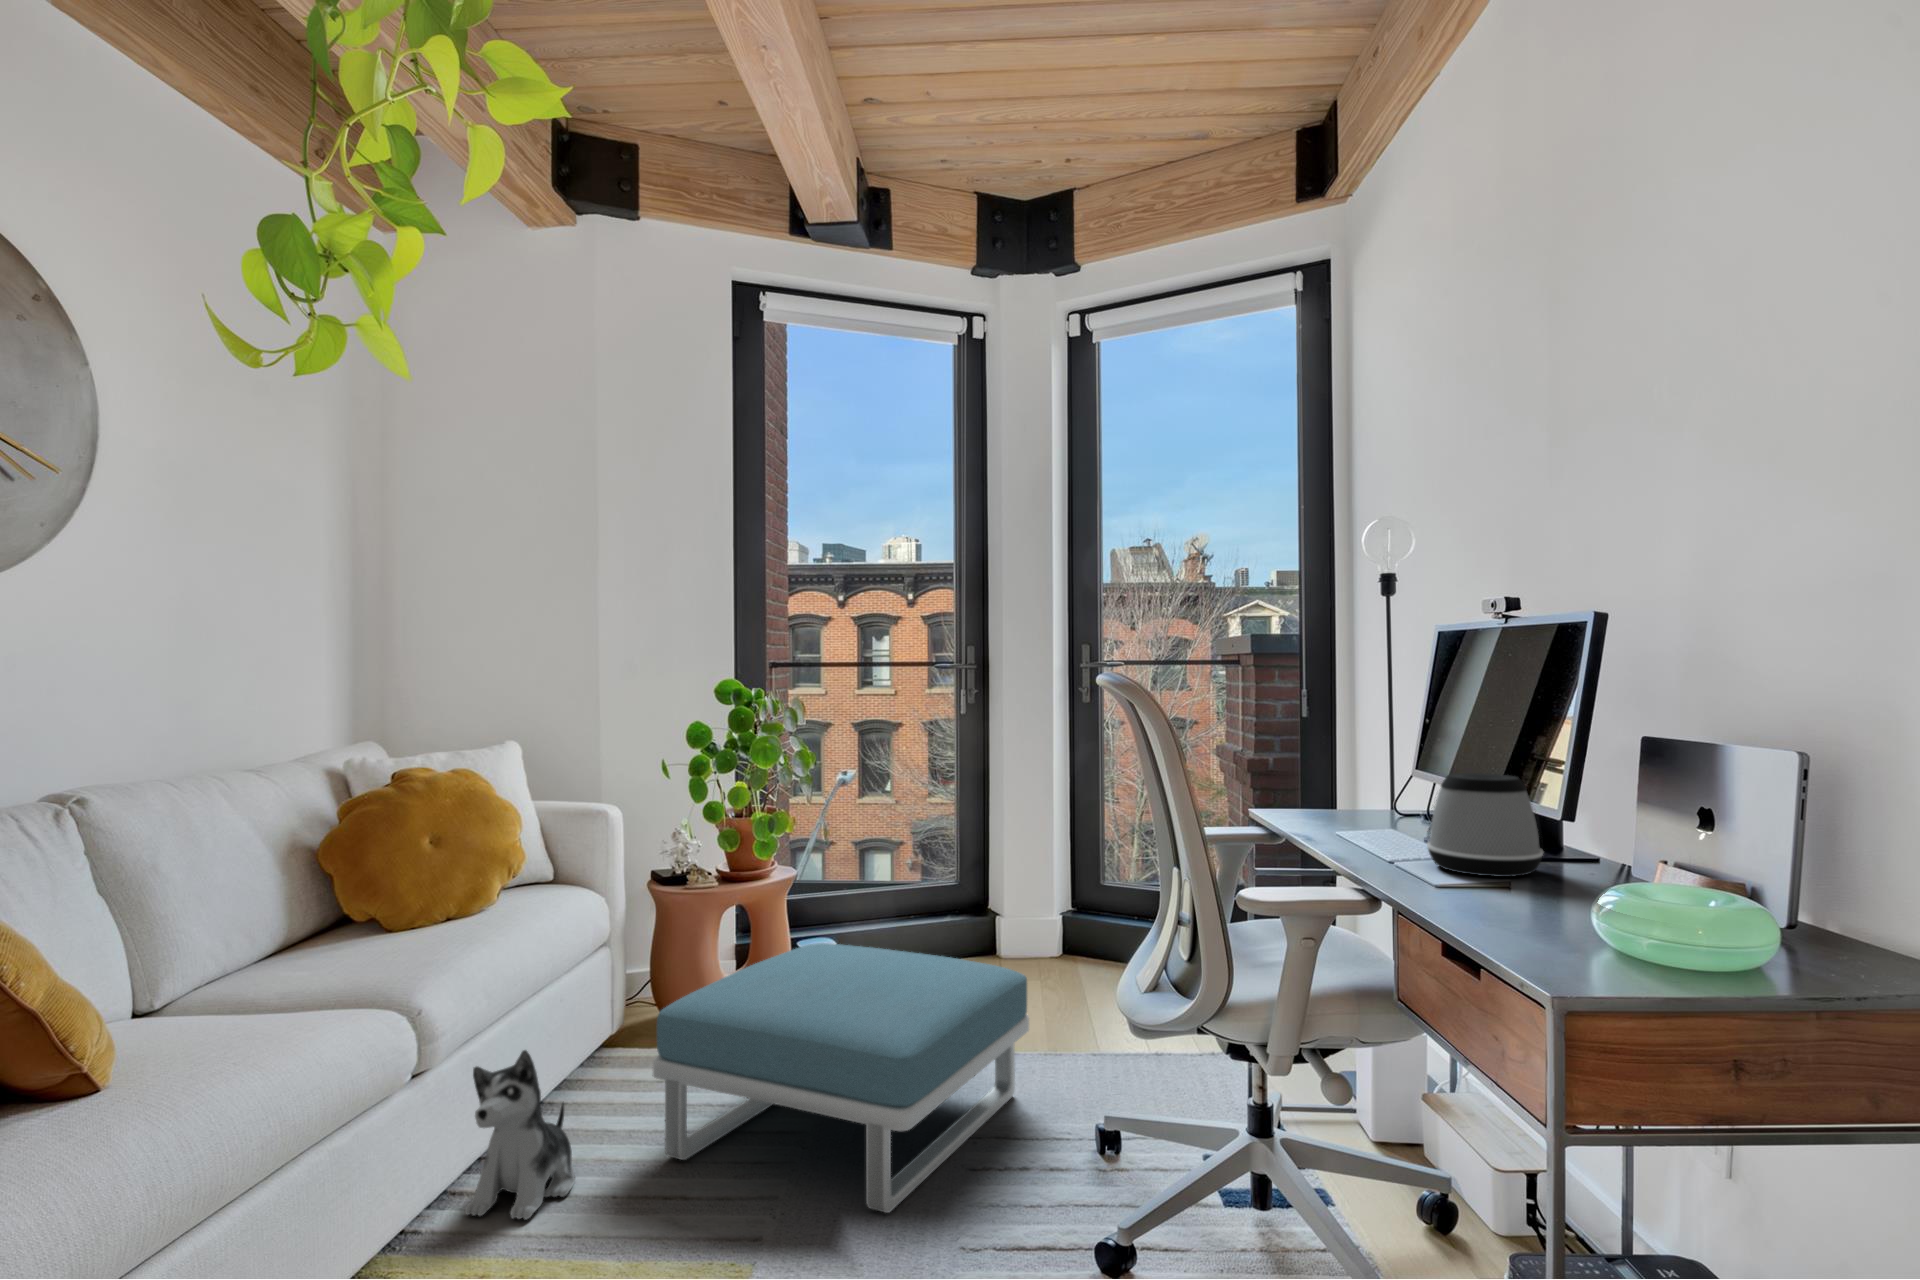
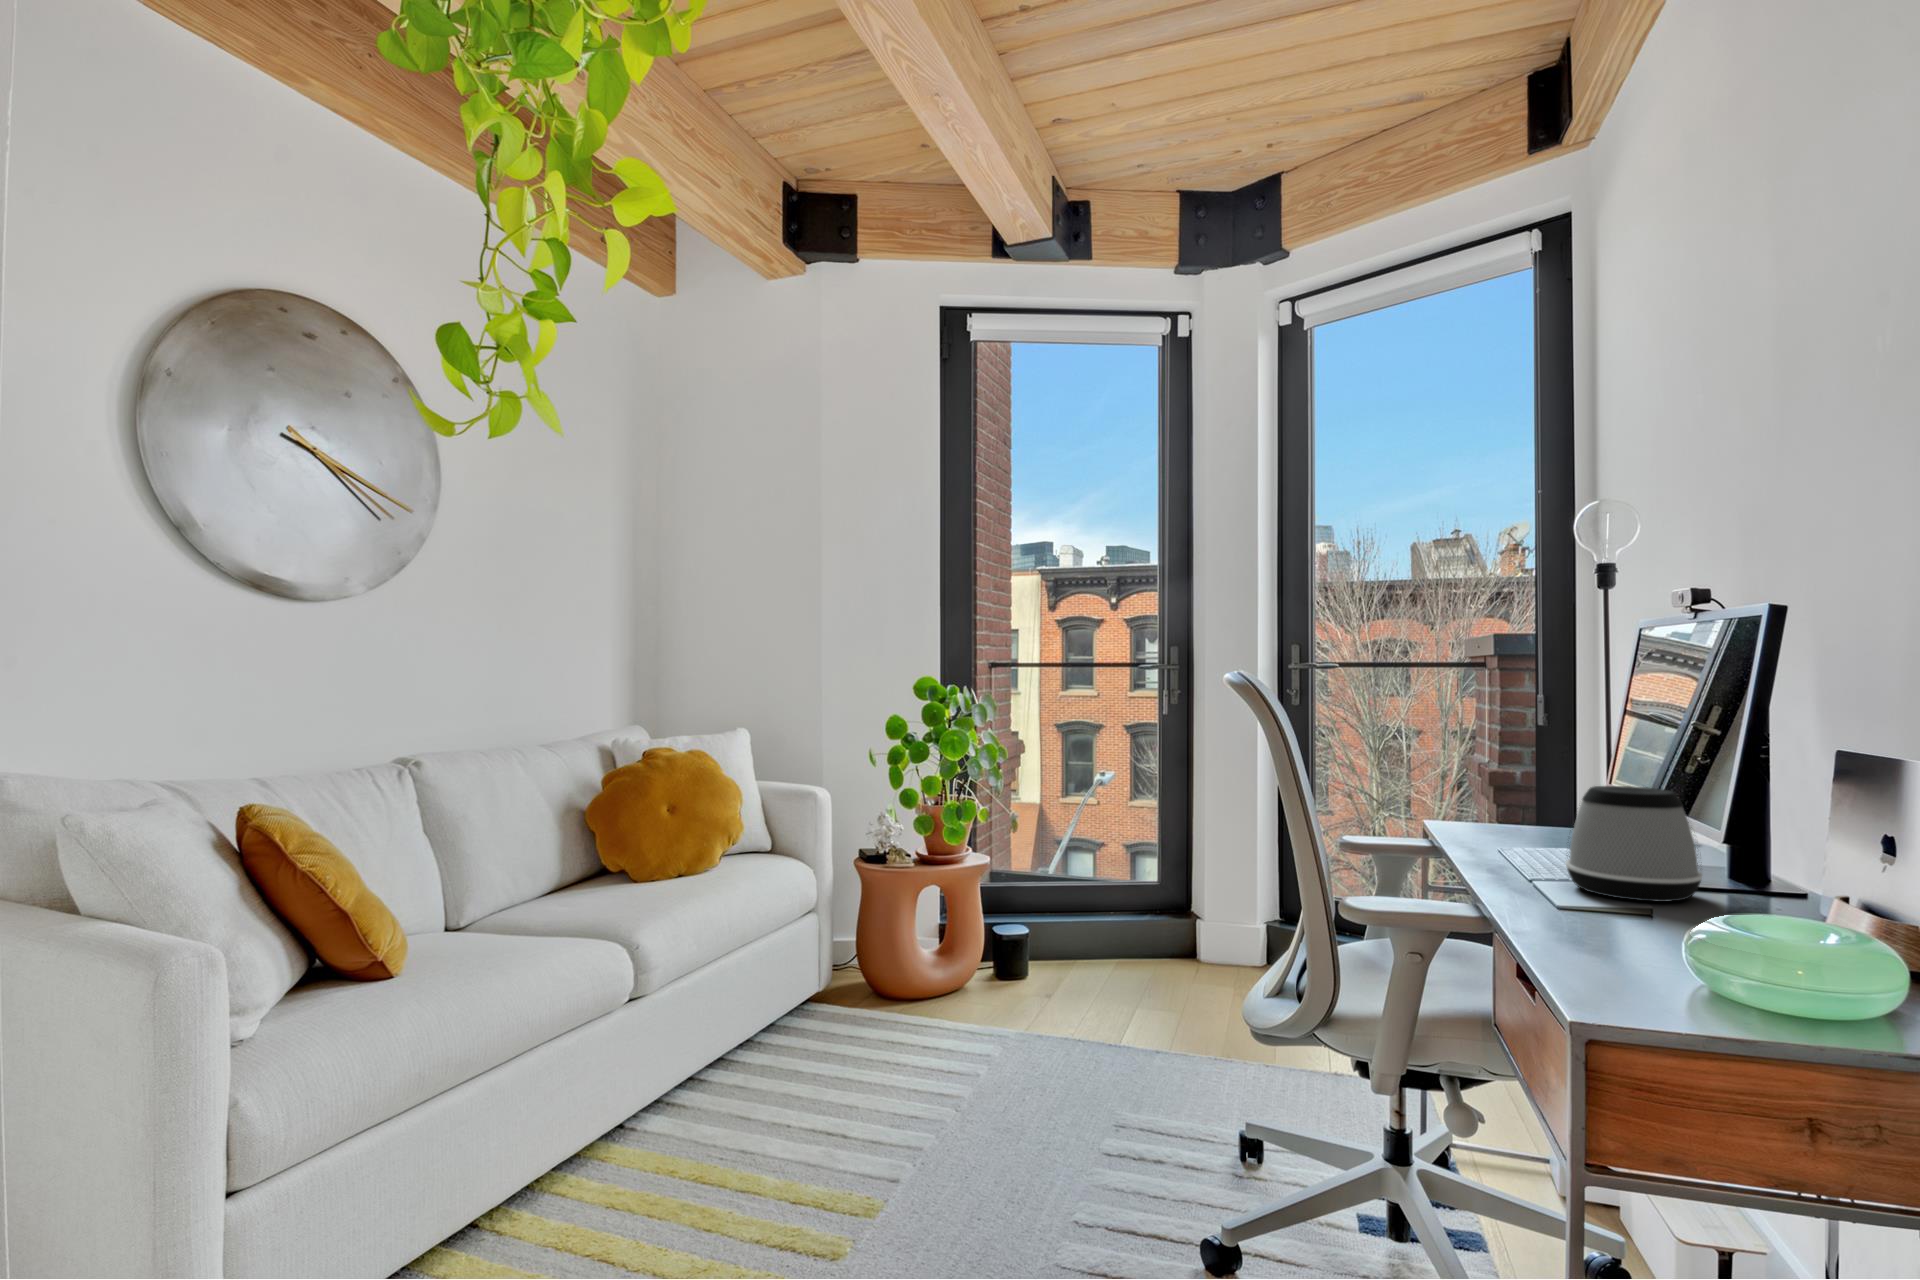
footstool: present [653,943,1029,1213] -> none [824,928,1187,1183]
plush toy: present [465,1050,575,1219] -> none [660,996,755,1143]

